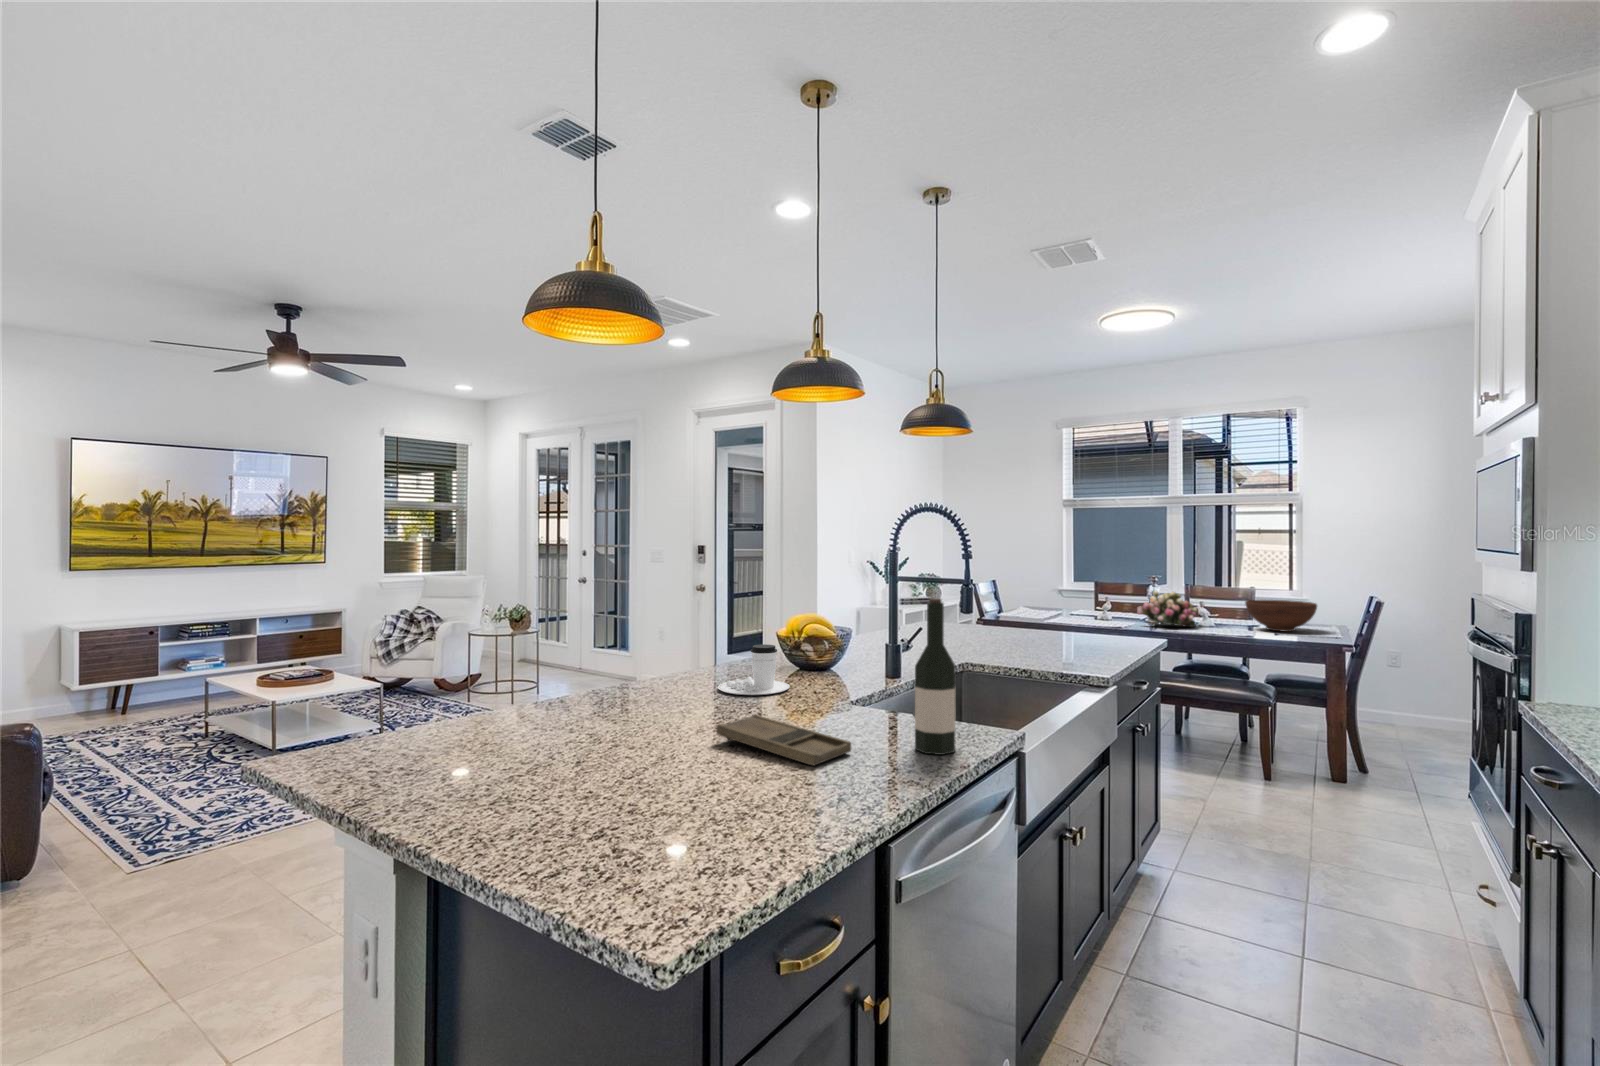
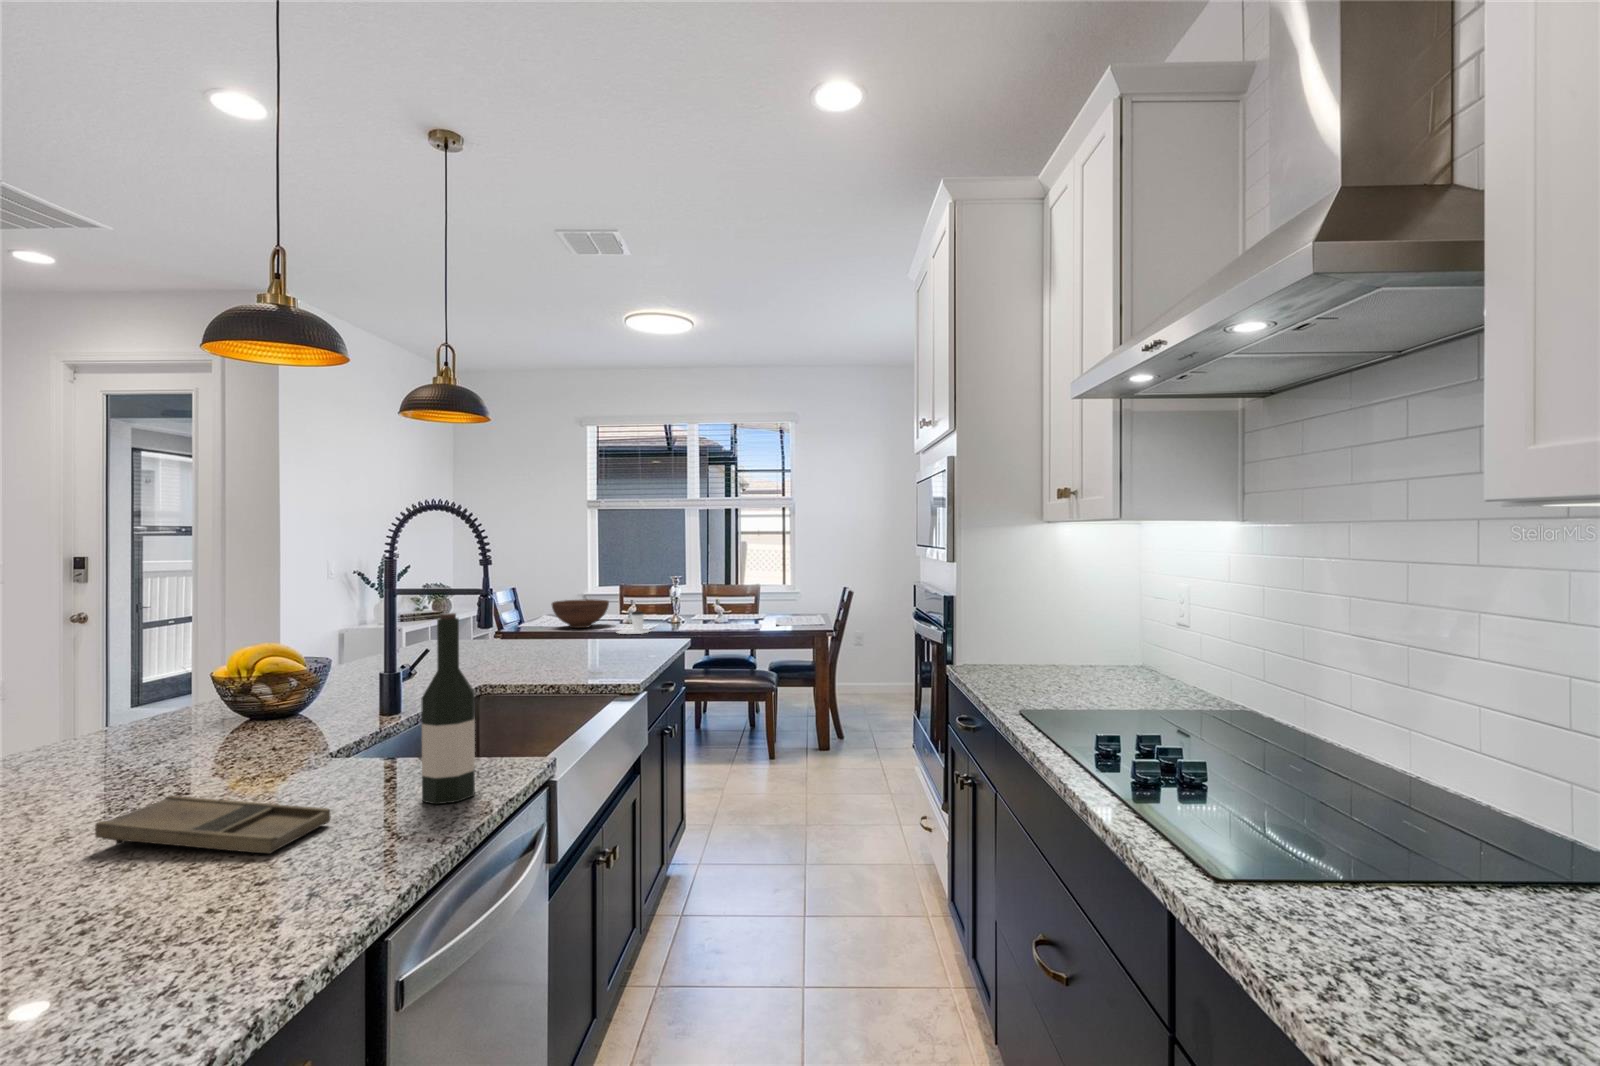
flower arrangement: present [1137,591,1198,627] -> none [659,591,712,624]
fruit bowl: present [1245,600,1317,632] -> present [552,599,609,628]
coffee cup: present [718,644,790,695] -> present [617,611,649,634]

